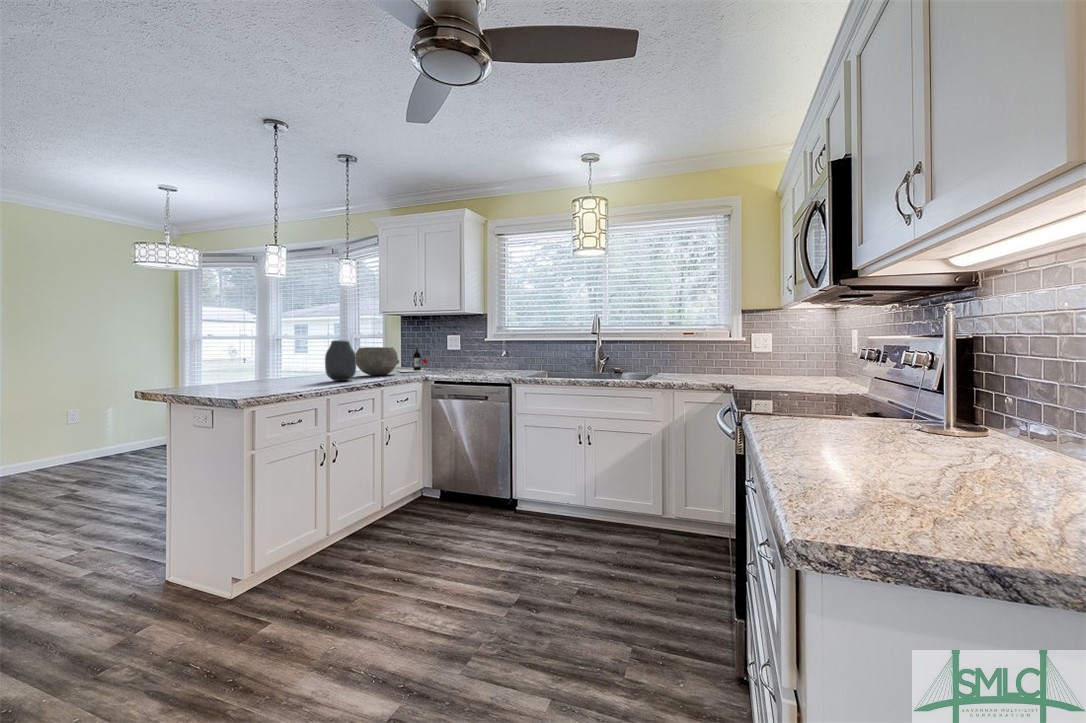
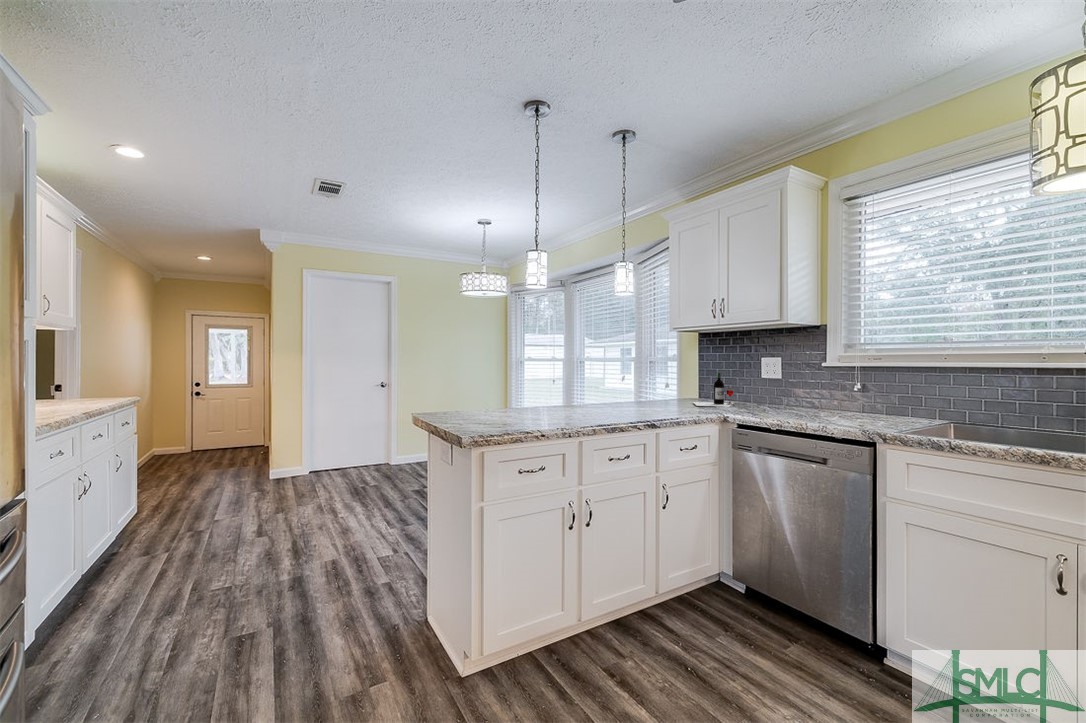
vase: present [325,340,356,381] -> none [594,364,630,416]
ceramic bowl: present [355,347,399,375] -> none [636,373,692,409]

